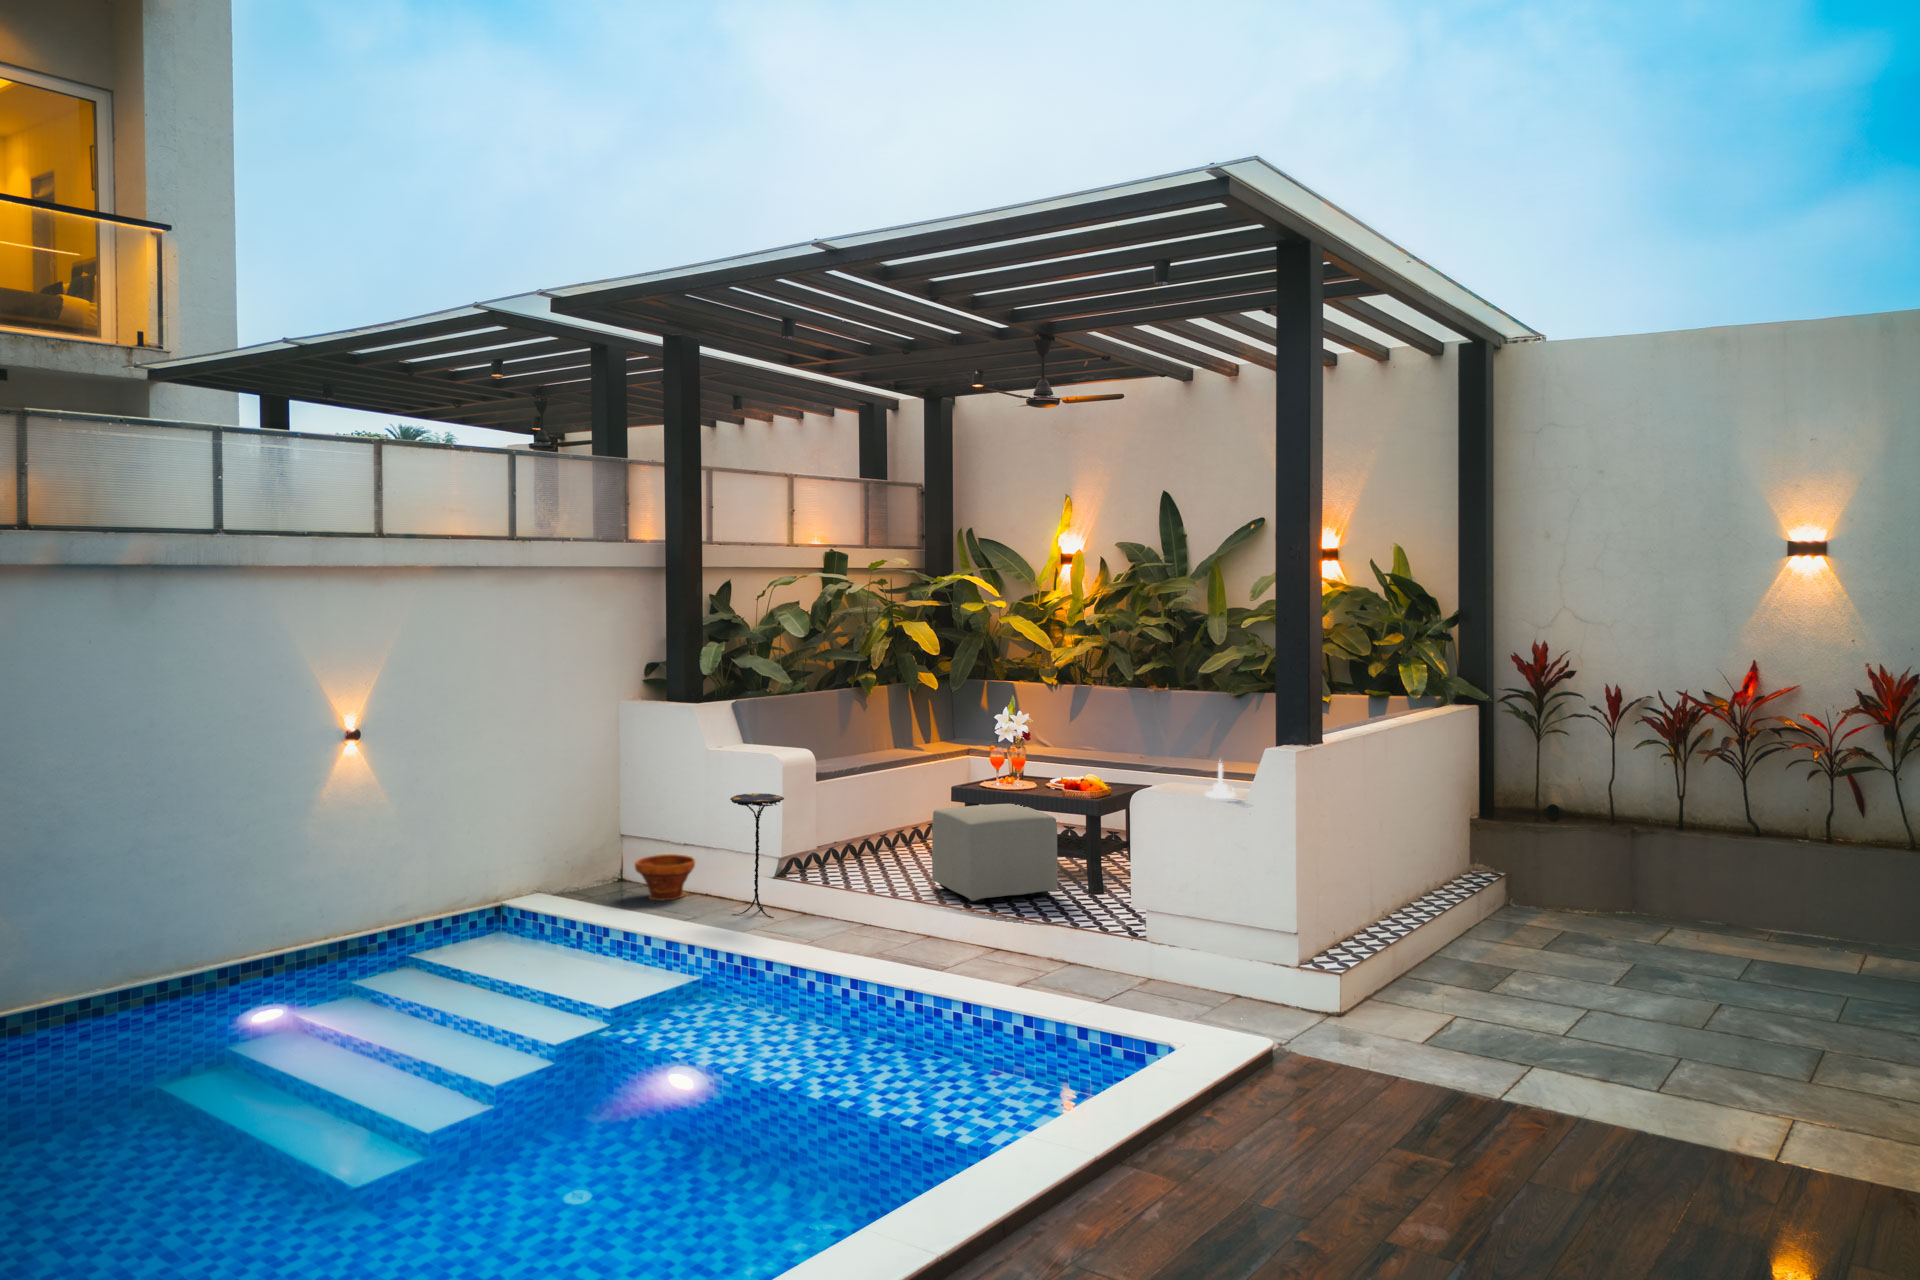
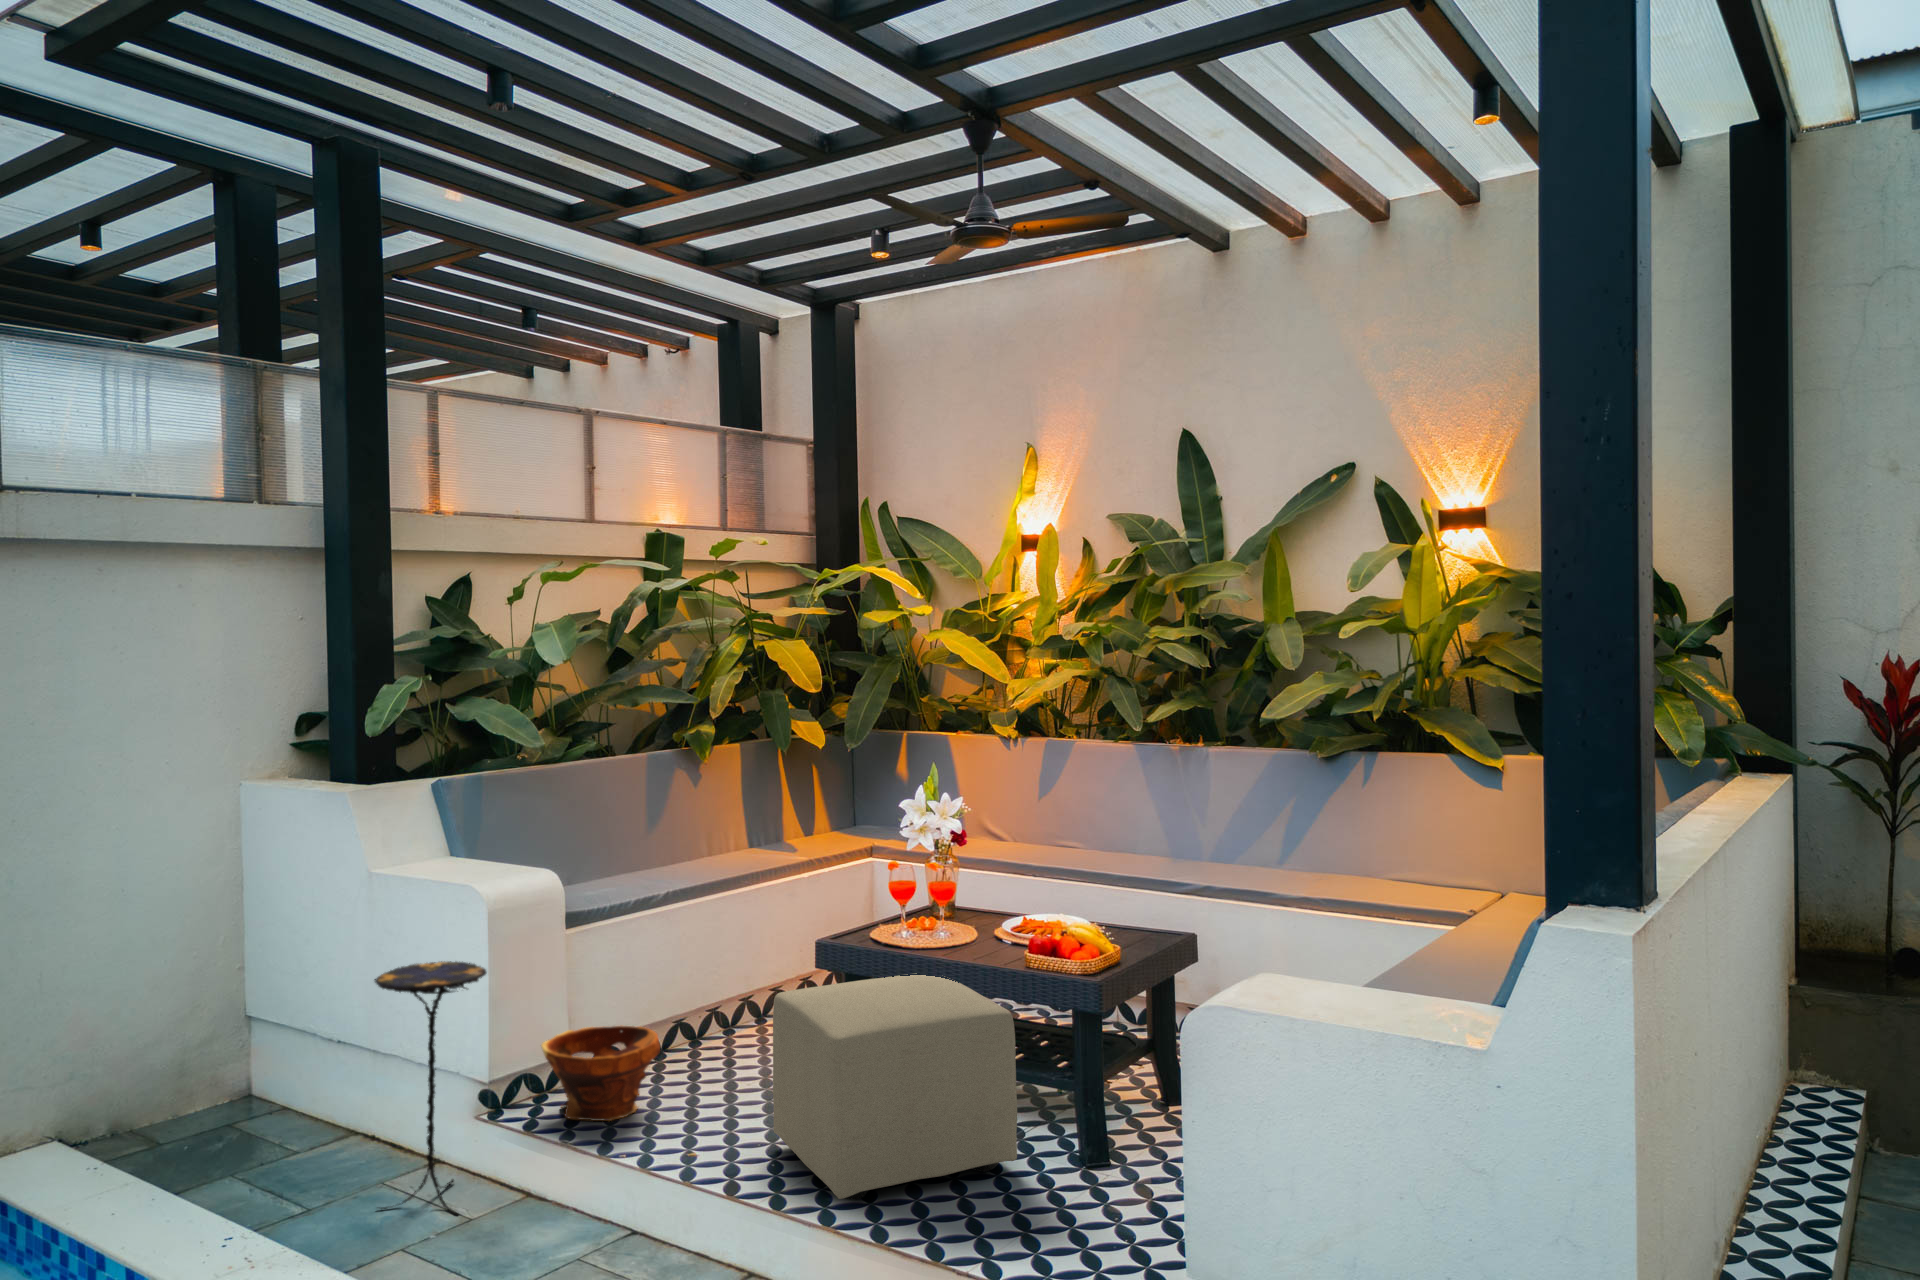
candle holder: present [1205,763,1235,799] -> none [1348,917,1422,1016]
planter: present [635,854,695,900] -> present [541,1025,660,1121]

